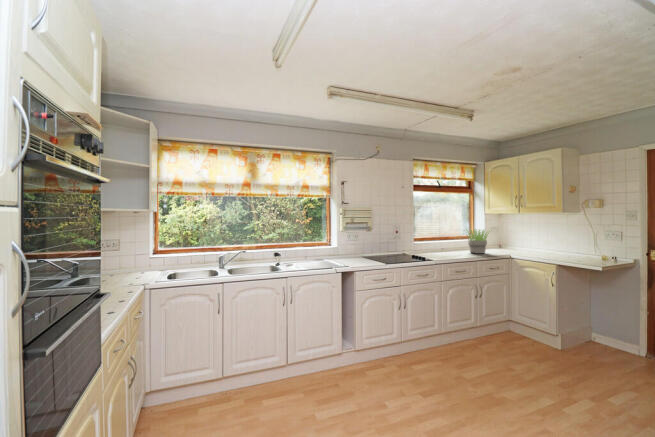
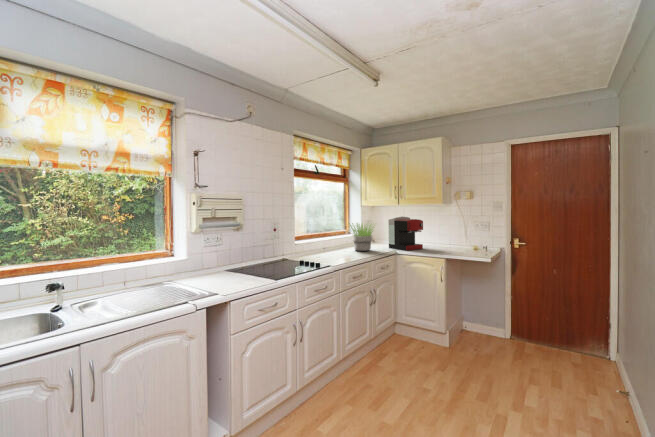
coffee maker: none [507,224,544,255] -> present [388,217,423,250]

